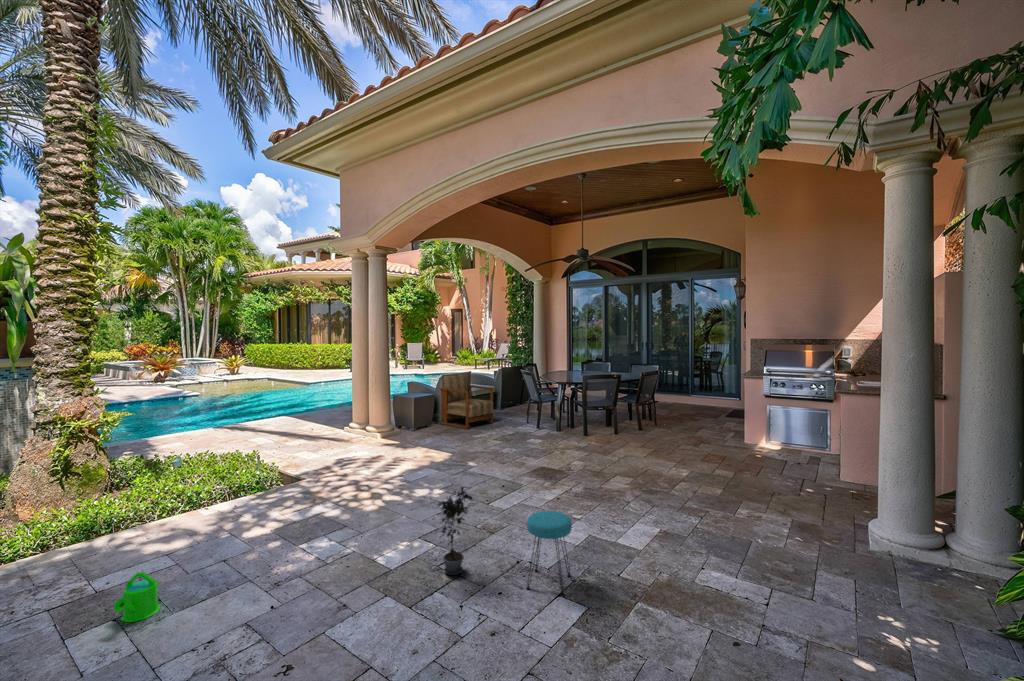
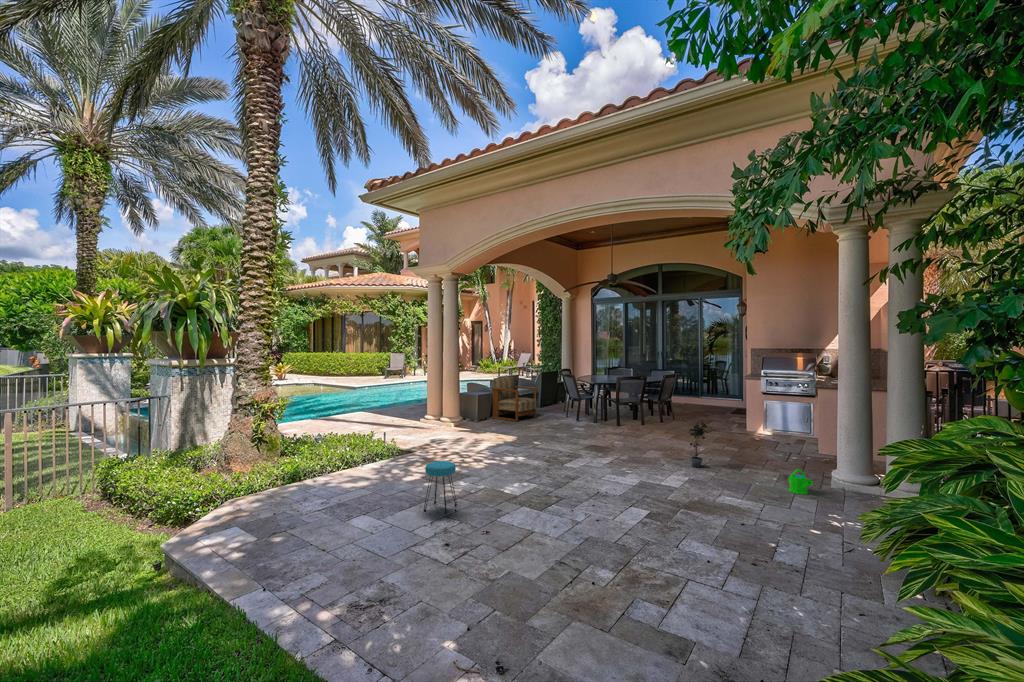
potted plant: present [439,487,472,575] -> present [690,421,707,467]
stool: present [527,511,572,594] -> present [424,461,457,513]
watering can: present [114,572,160,623] -> present [788,469,813,494]

